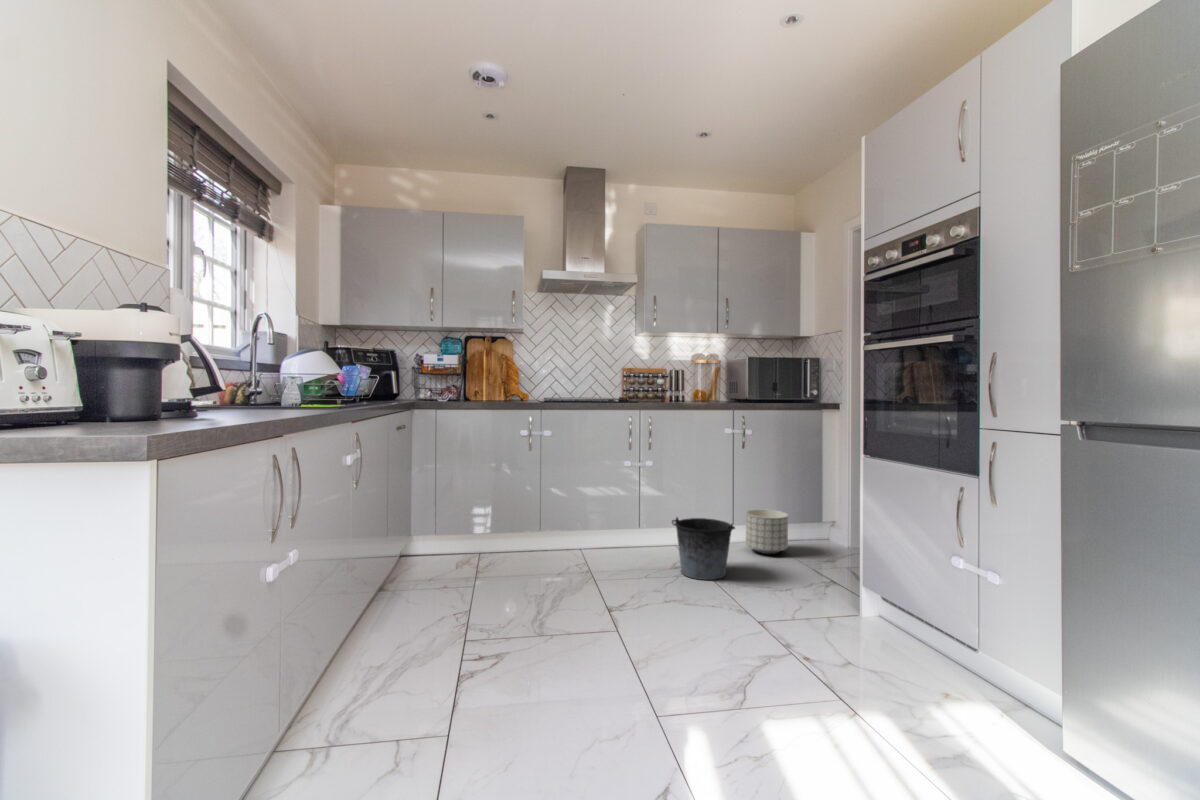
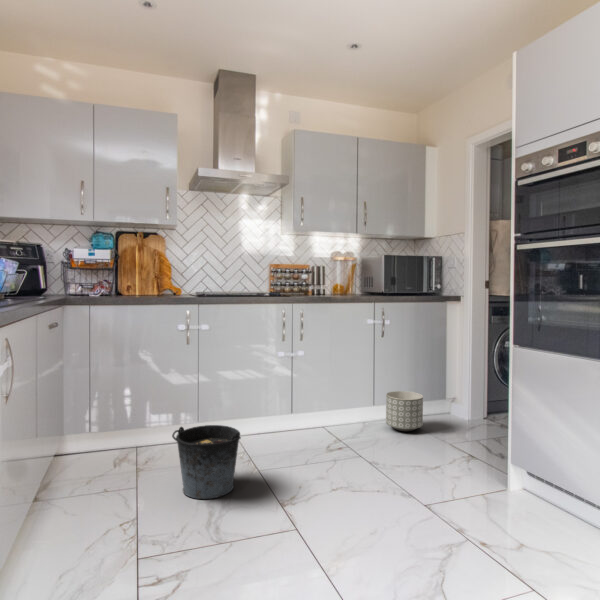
bucket: present [672,517,735,580] -> present [172,425,241,499]

